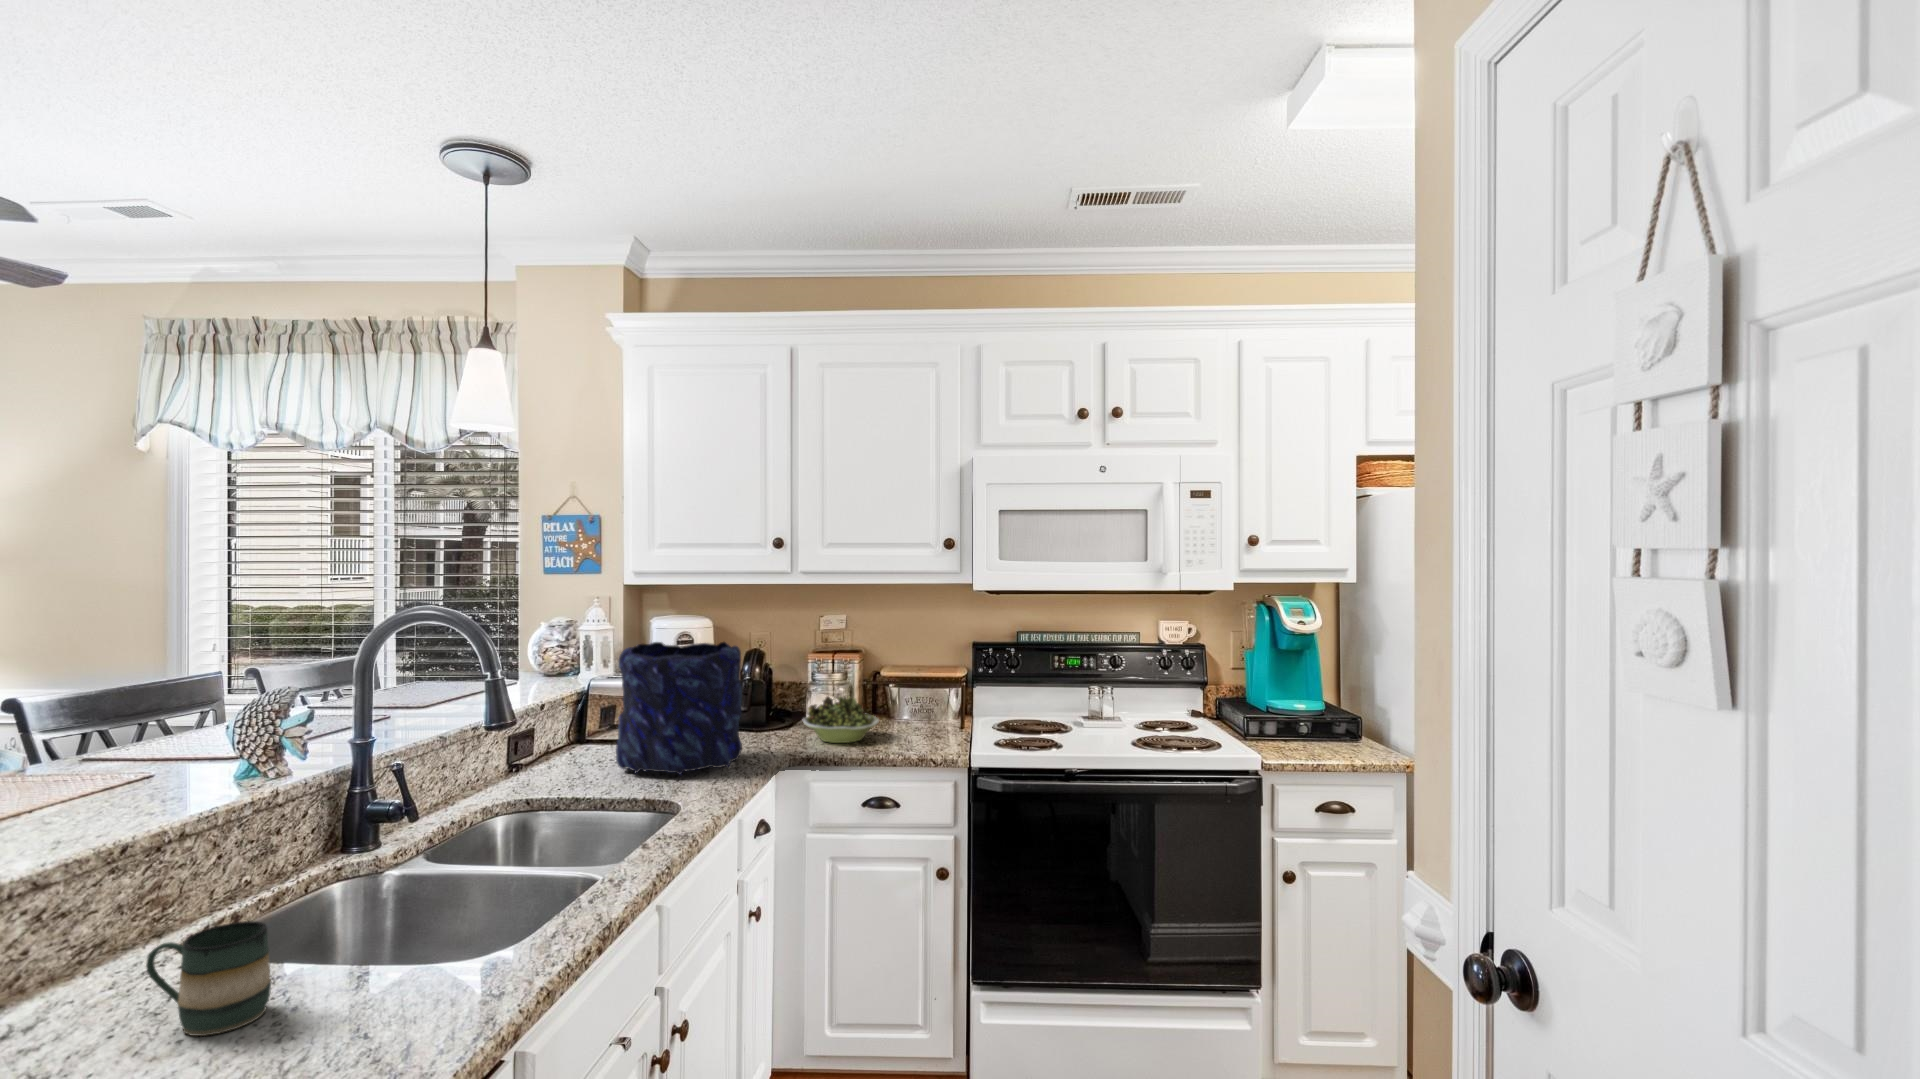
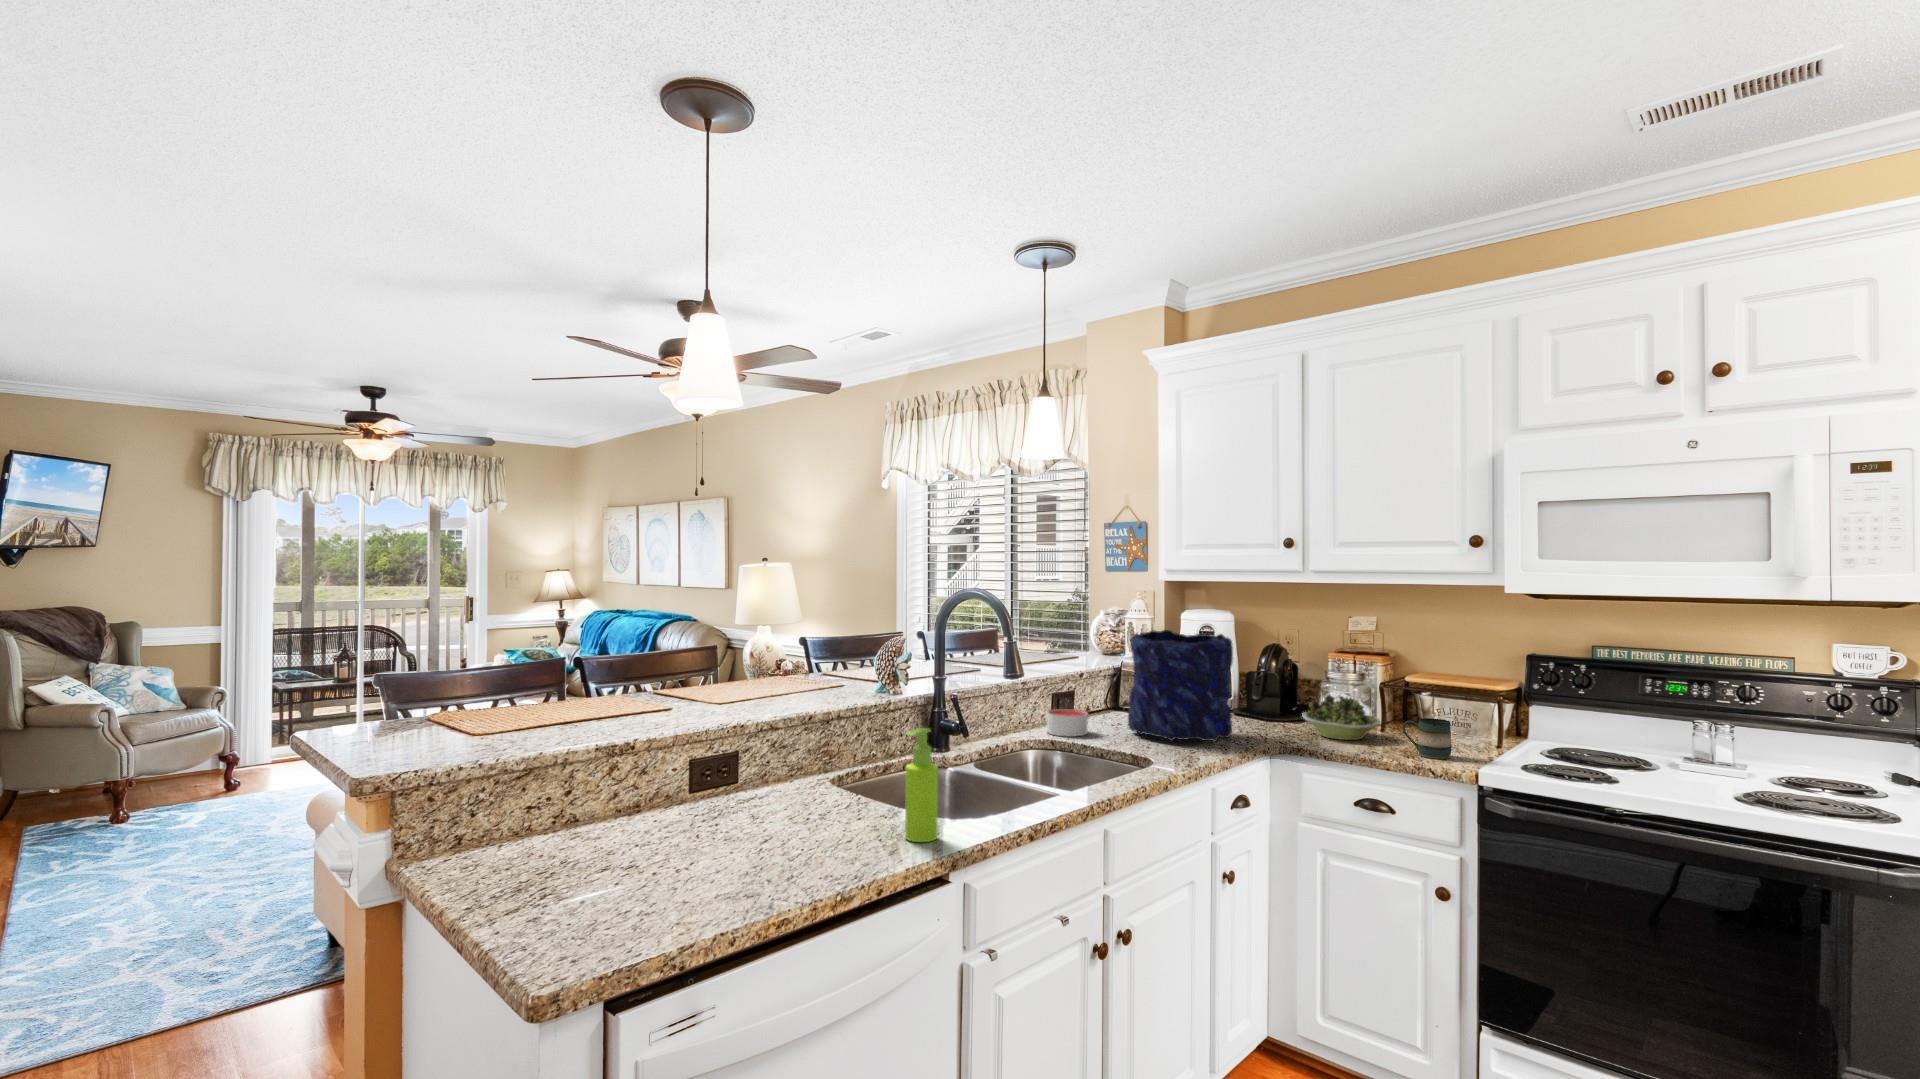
candle: none [508,753,566,791] -> present [1047,709,1088,737]
soap dispenser: none [398,839,459,1036] -> present [905,728,938,842]
mug: present [146,921,271,1036] -> present [1403,718,1452,759]

